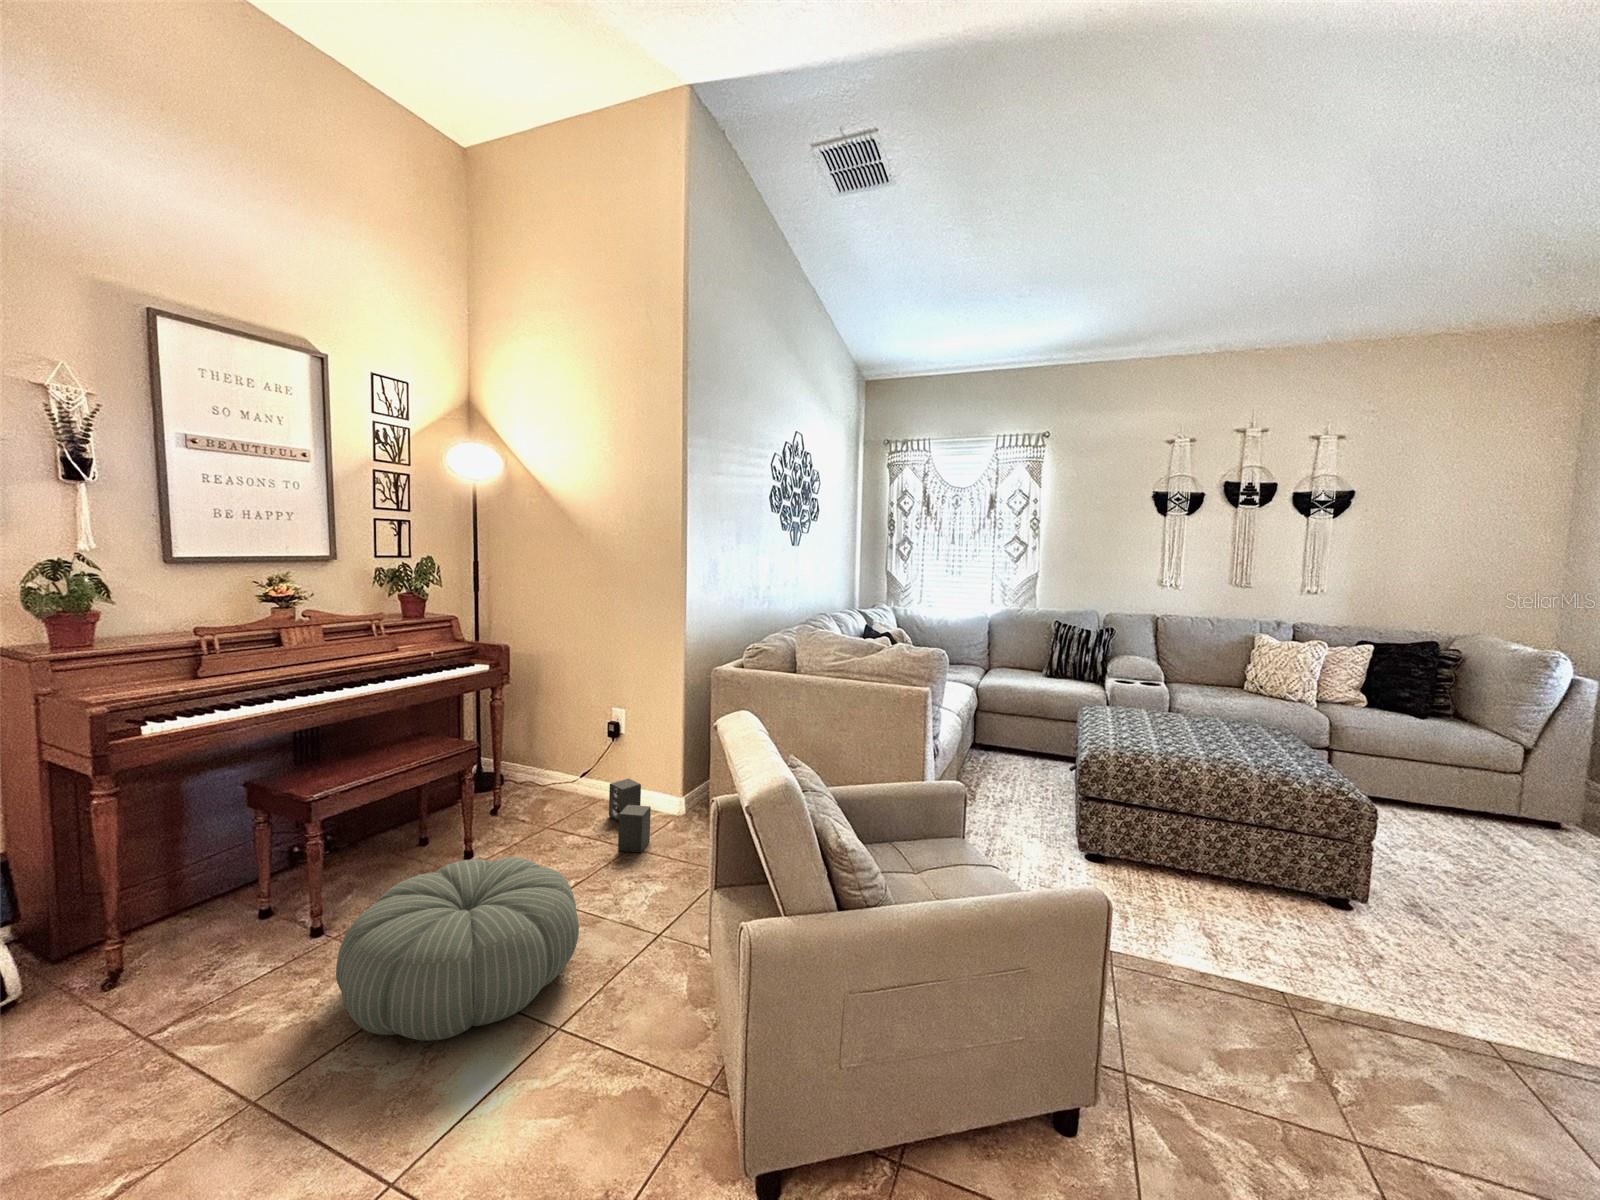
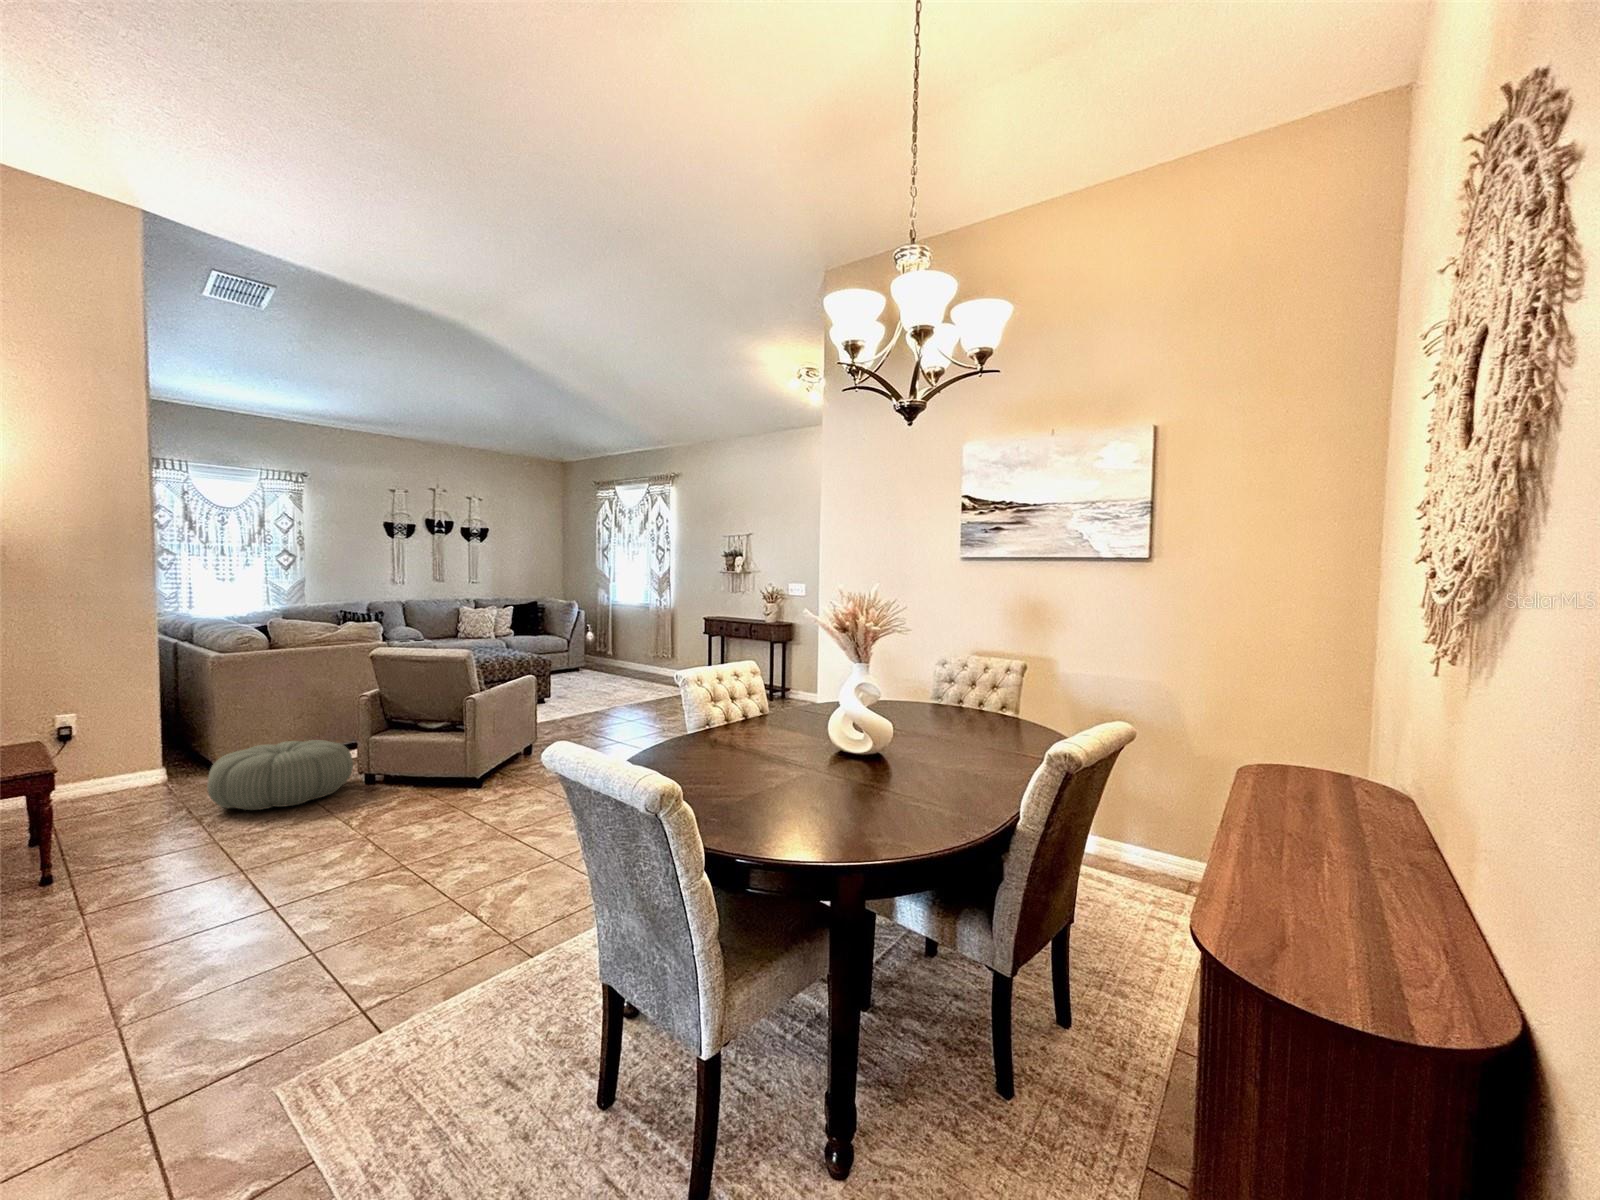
speaker: present [609,779,651,853] -> none [141,744,233,780]

